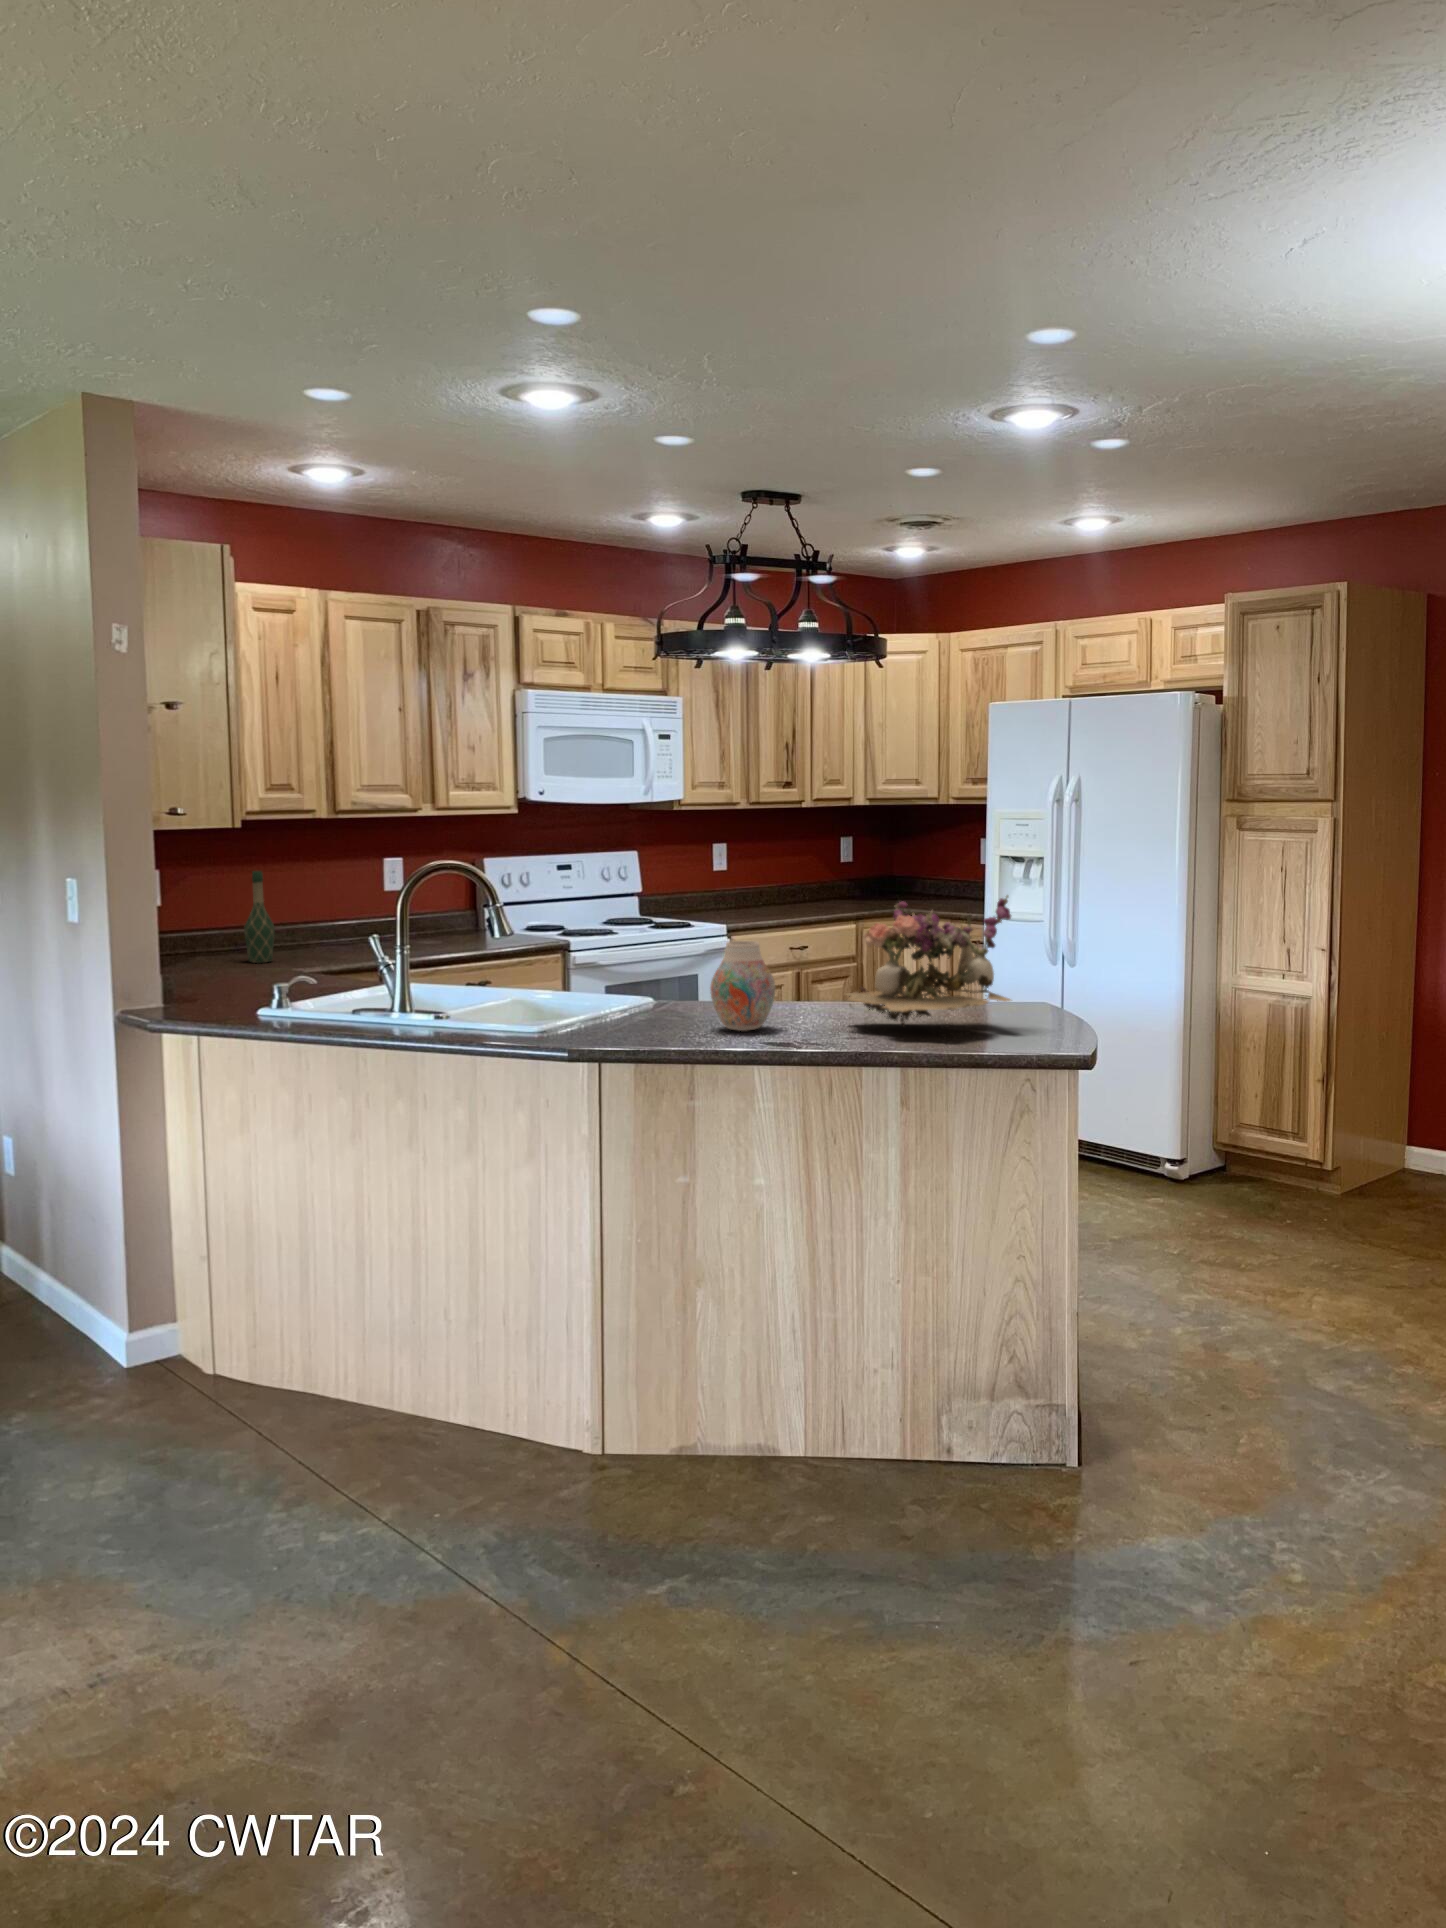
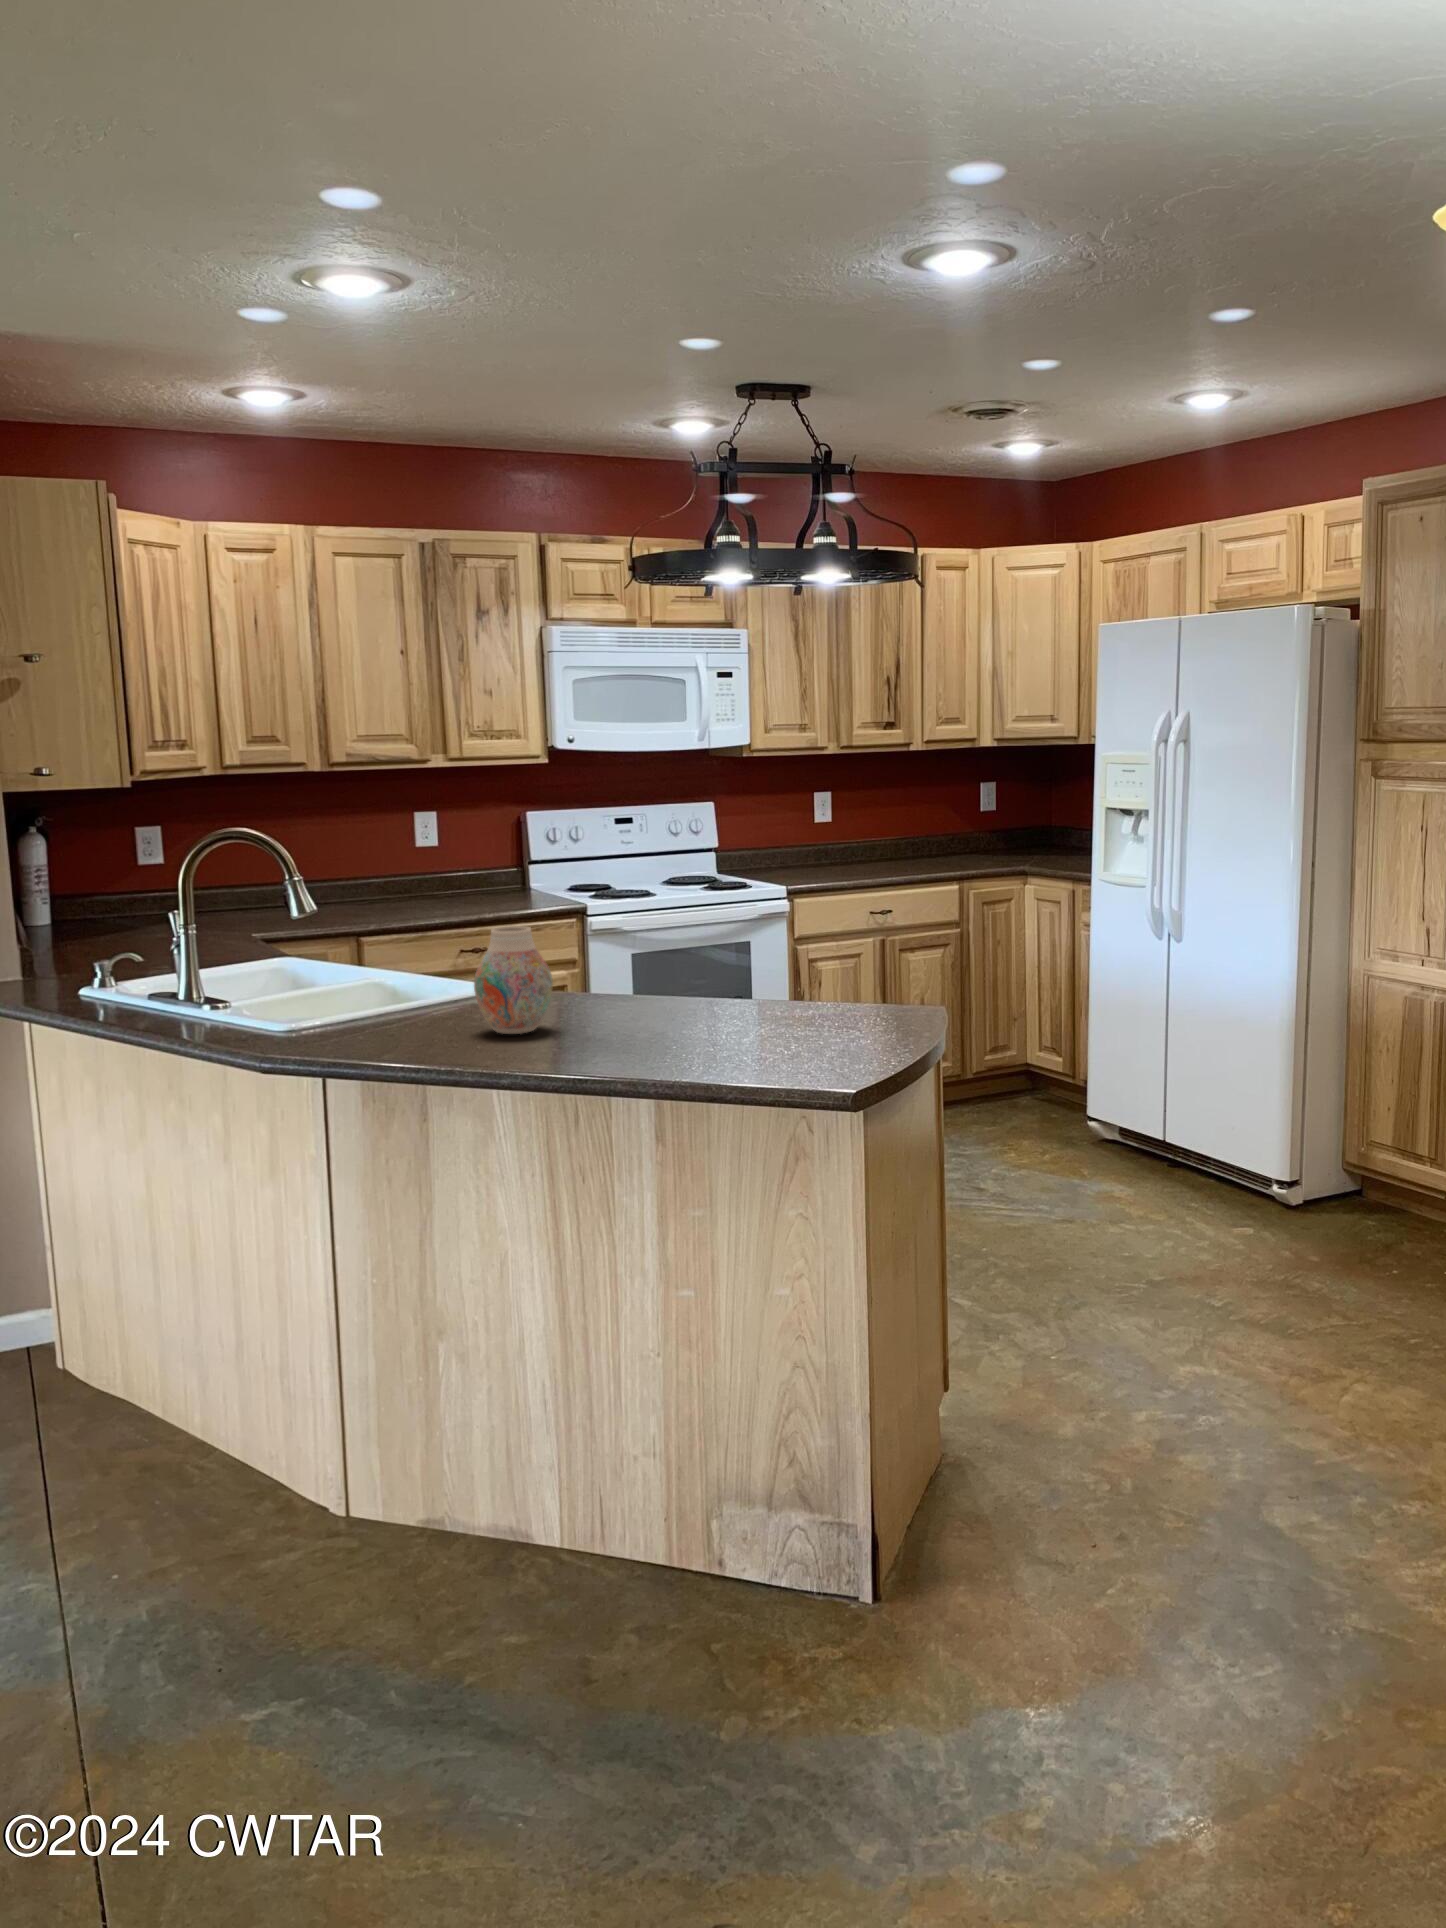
wine bottle: present [244,871,275,963] -> none [223,828,255,924]
flower arrangement: present [846,895,1011,1026] -> none [622,875,827,1037]

